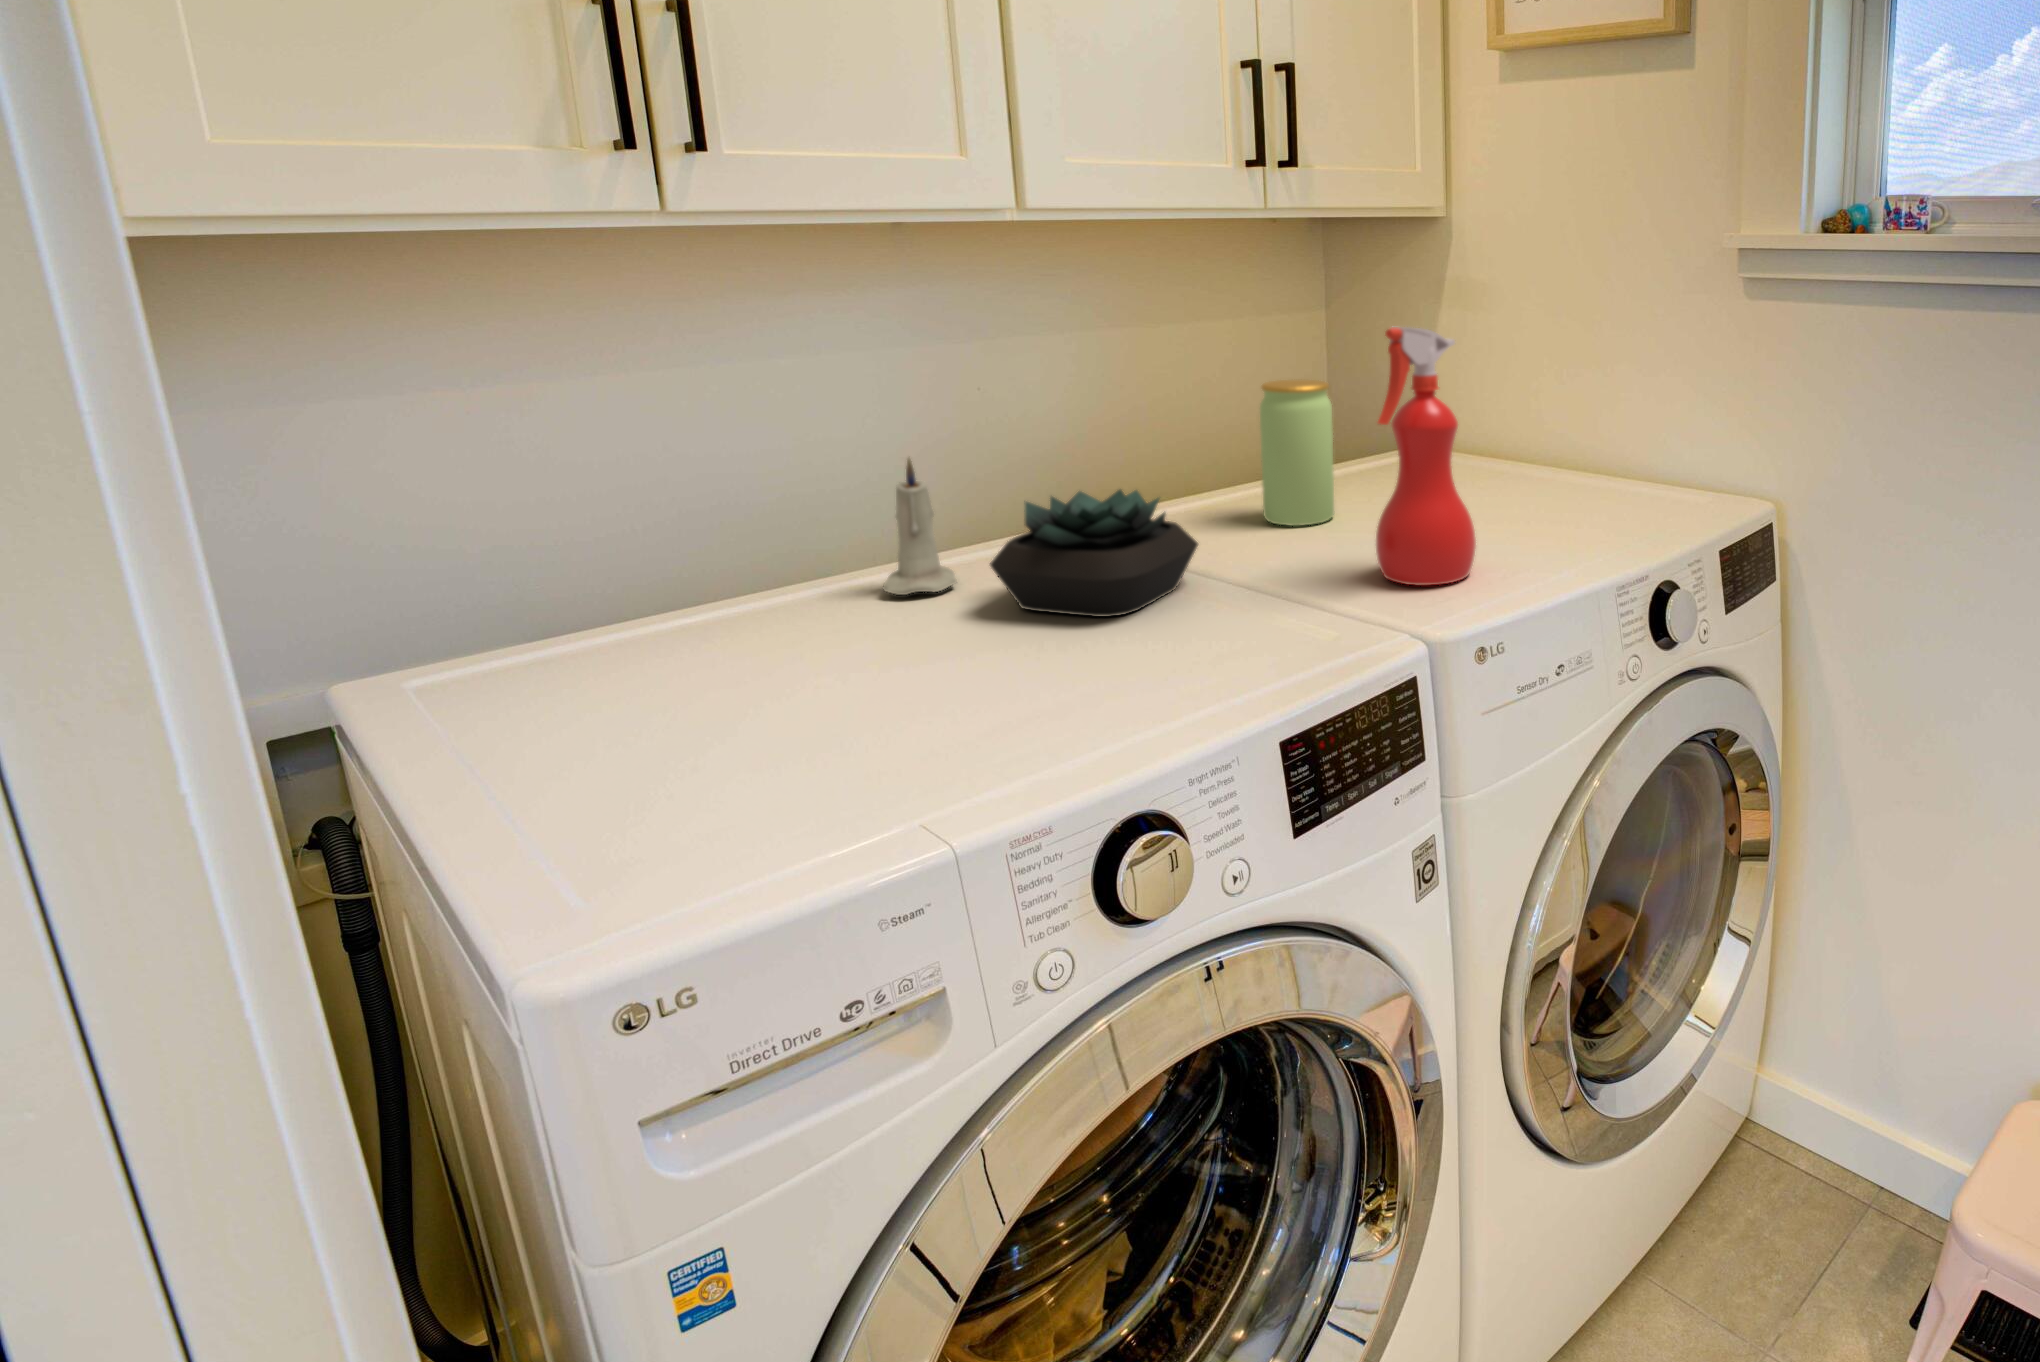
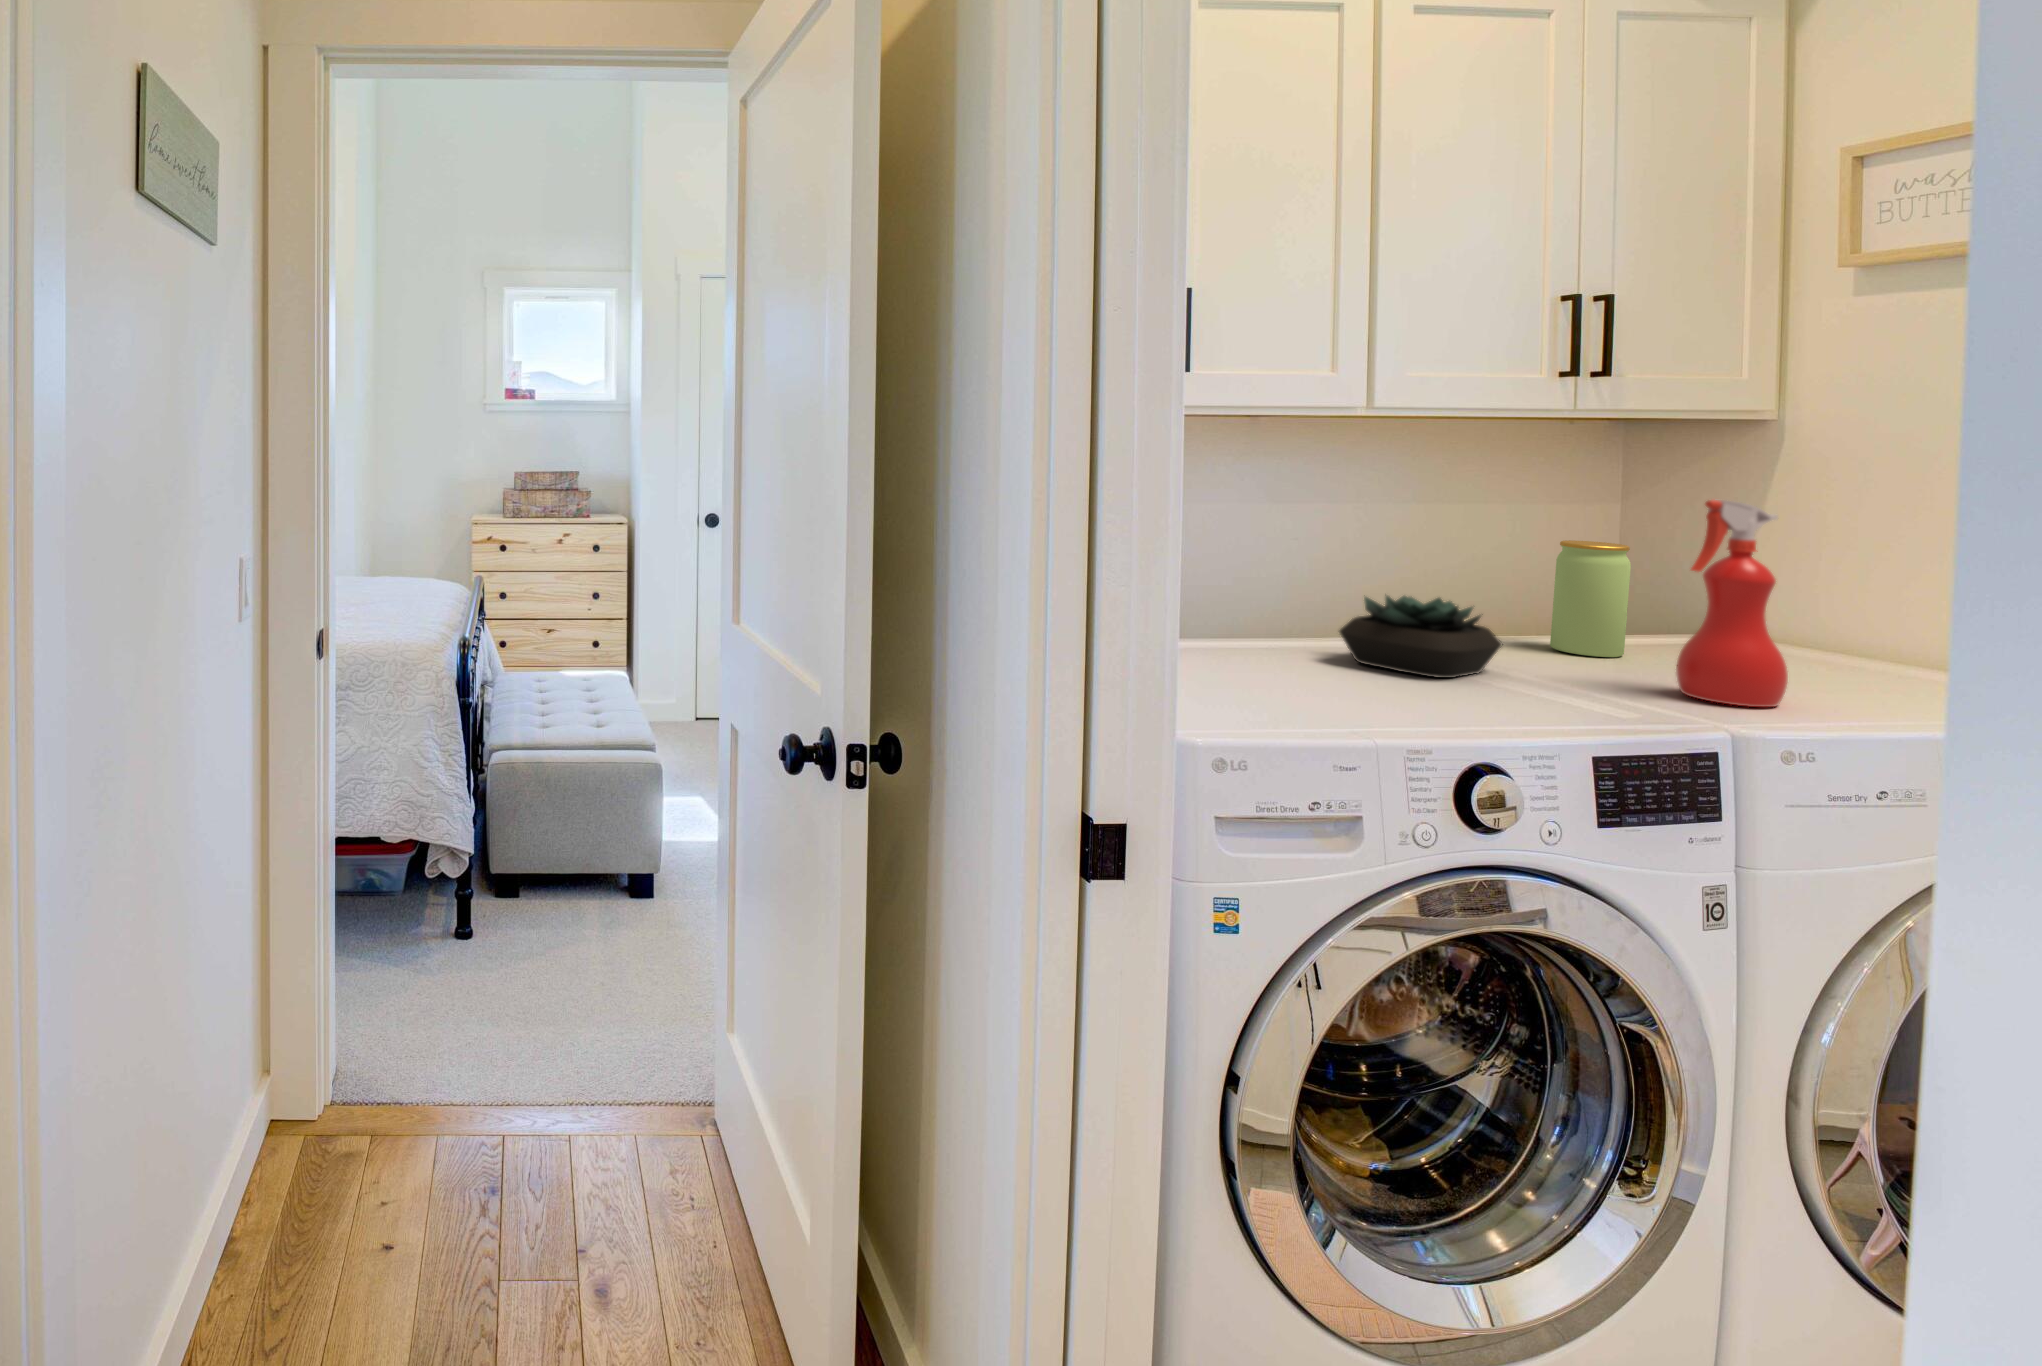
candle: present [883,459,956,595] -> none [1251,558,1302,647]

